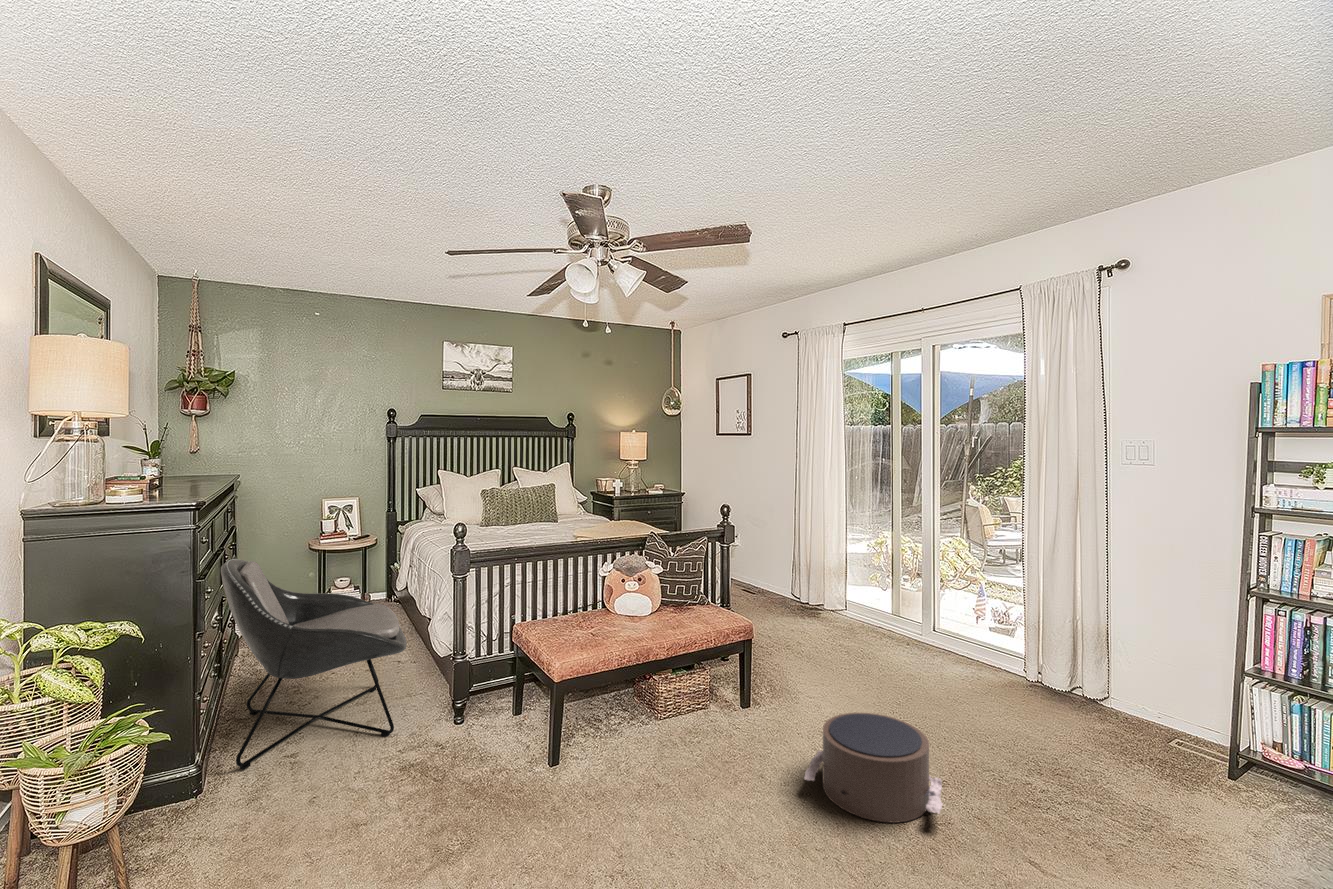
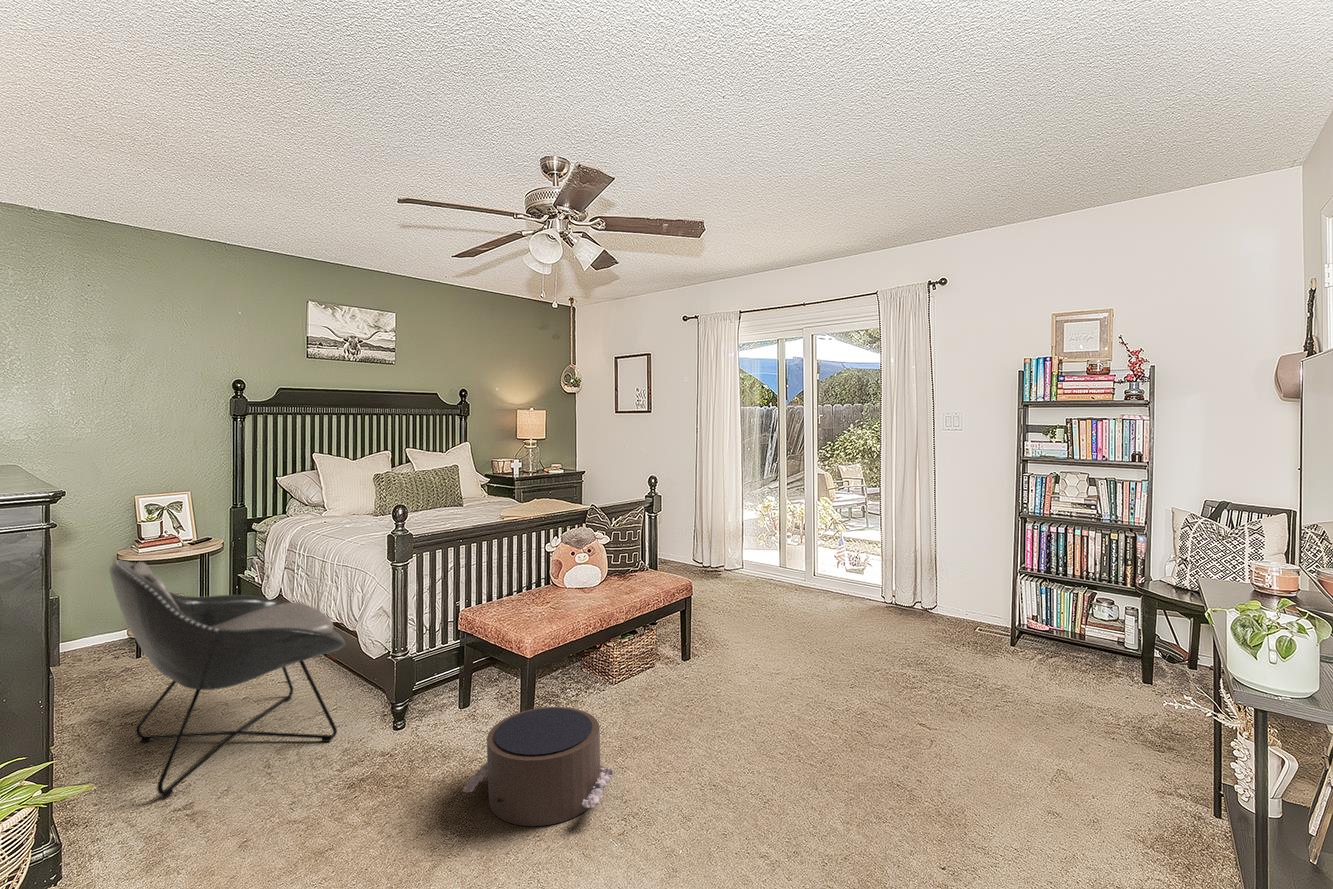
pouf: present [804,713,943,823] -> present [462,707,614,826]

